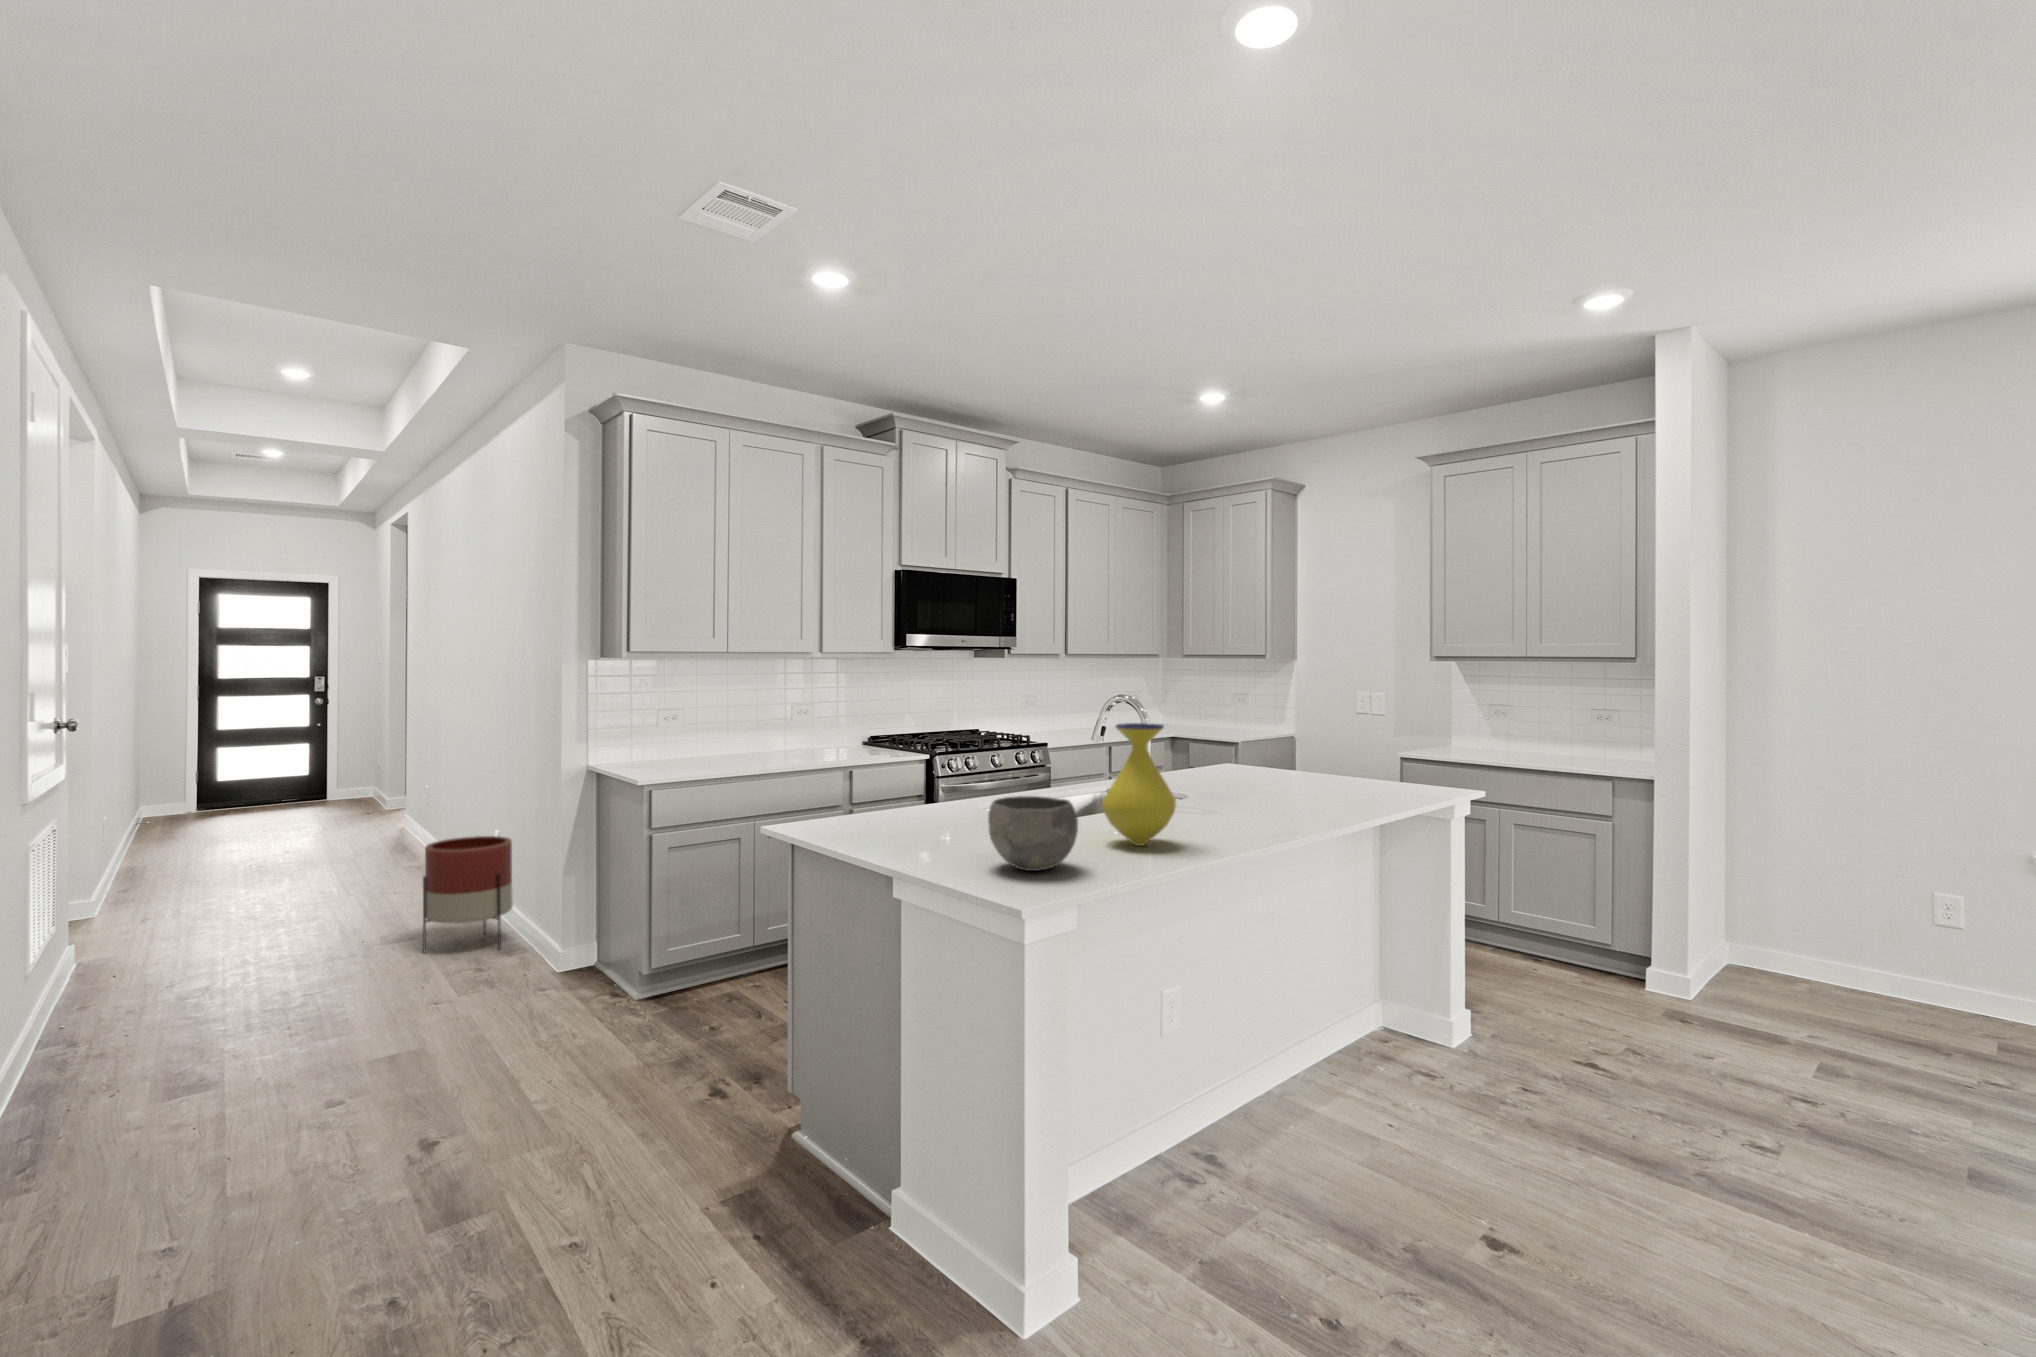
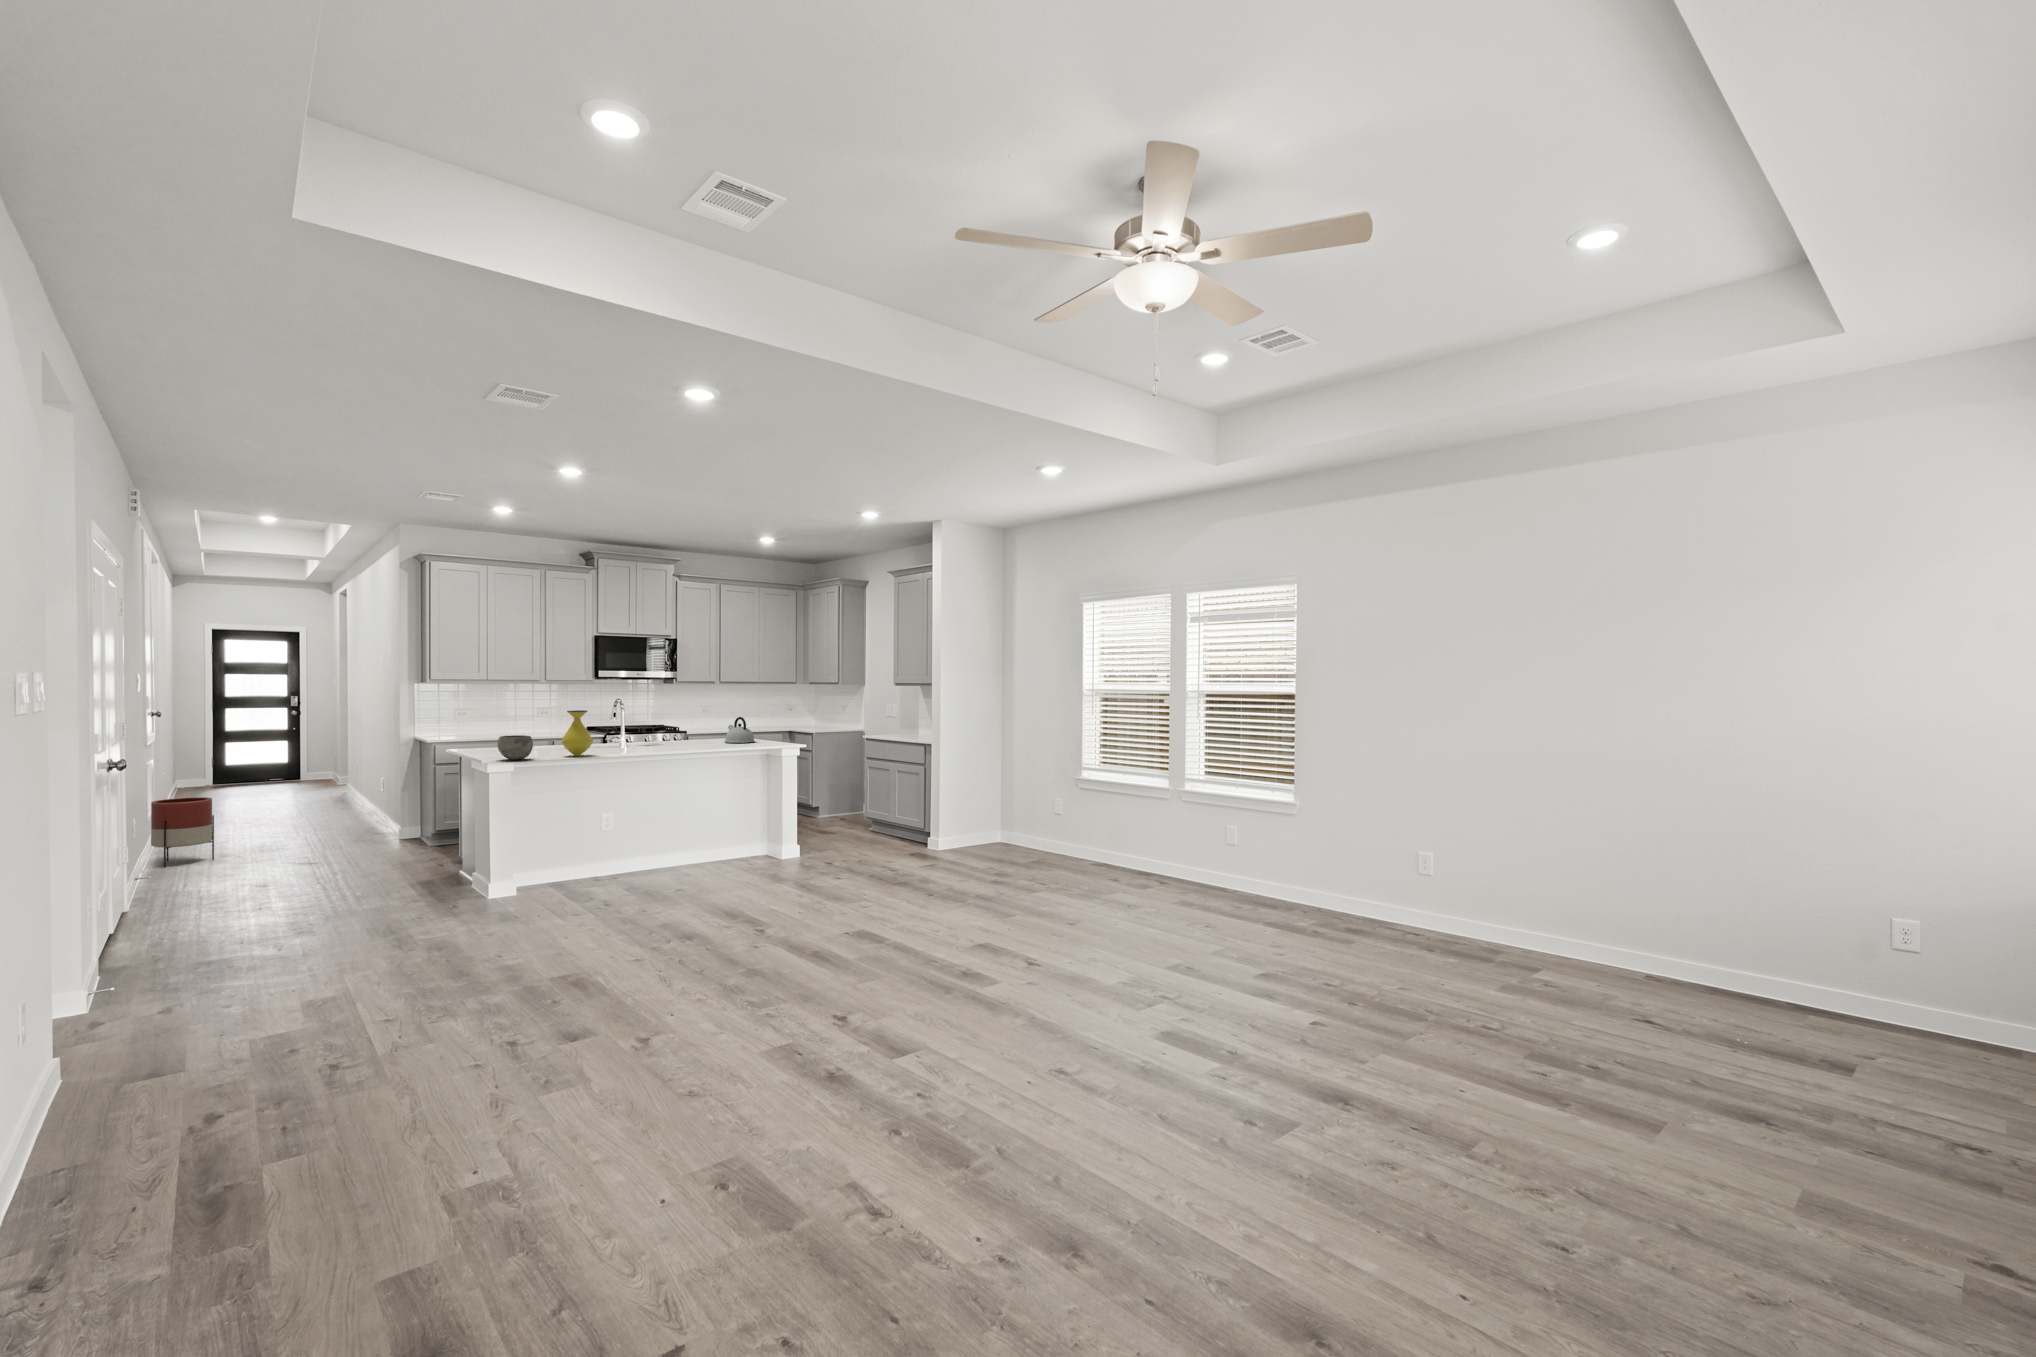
kettle: none [1271,728,1338,785] -> present [725,717,755,743]
planter: present [423,836,513,952] -> present [151,797,214,867]

